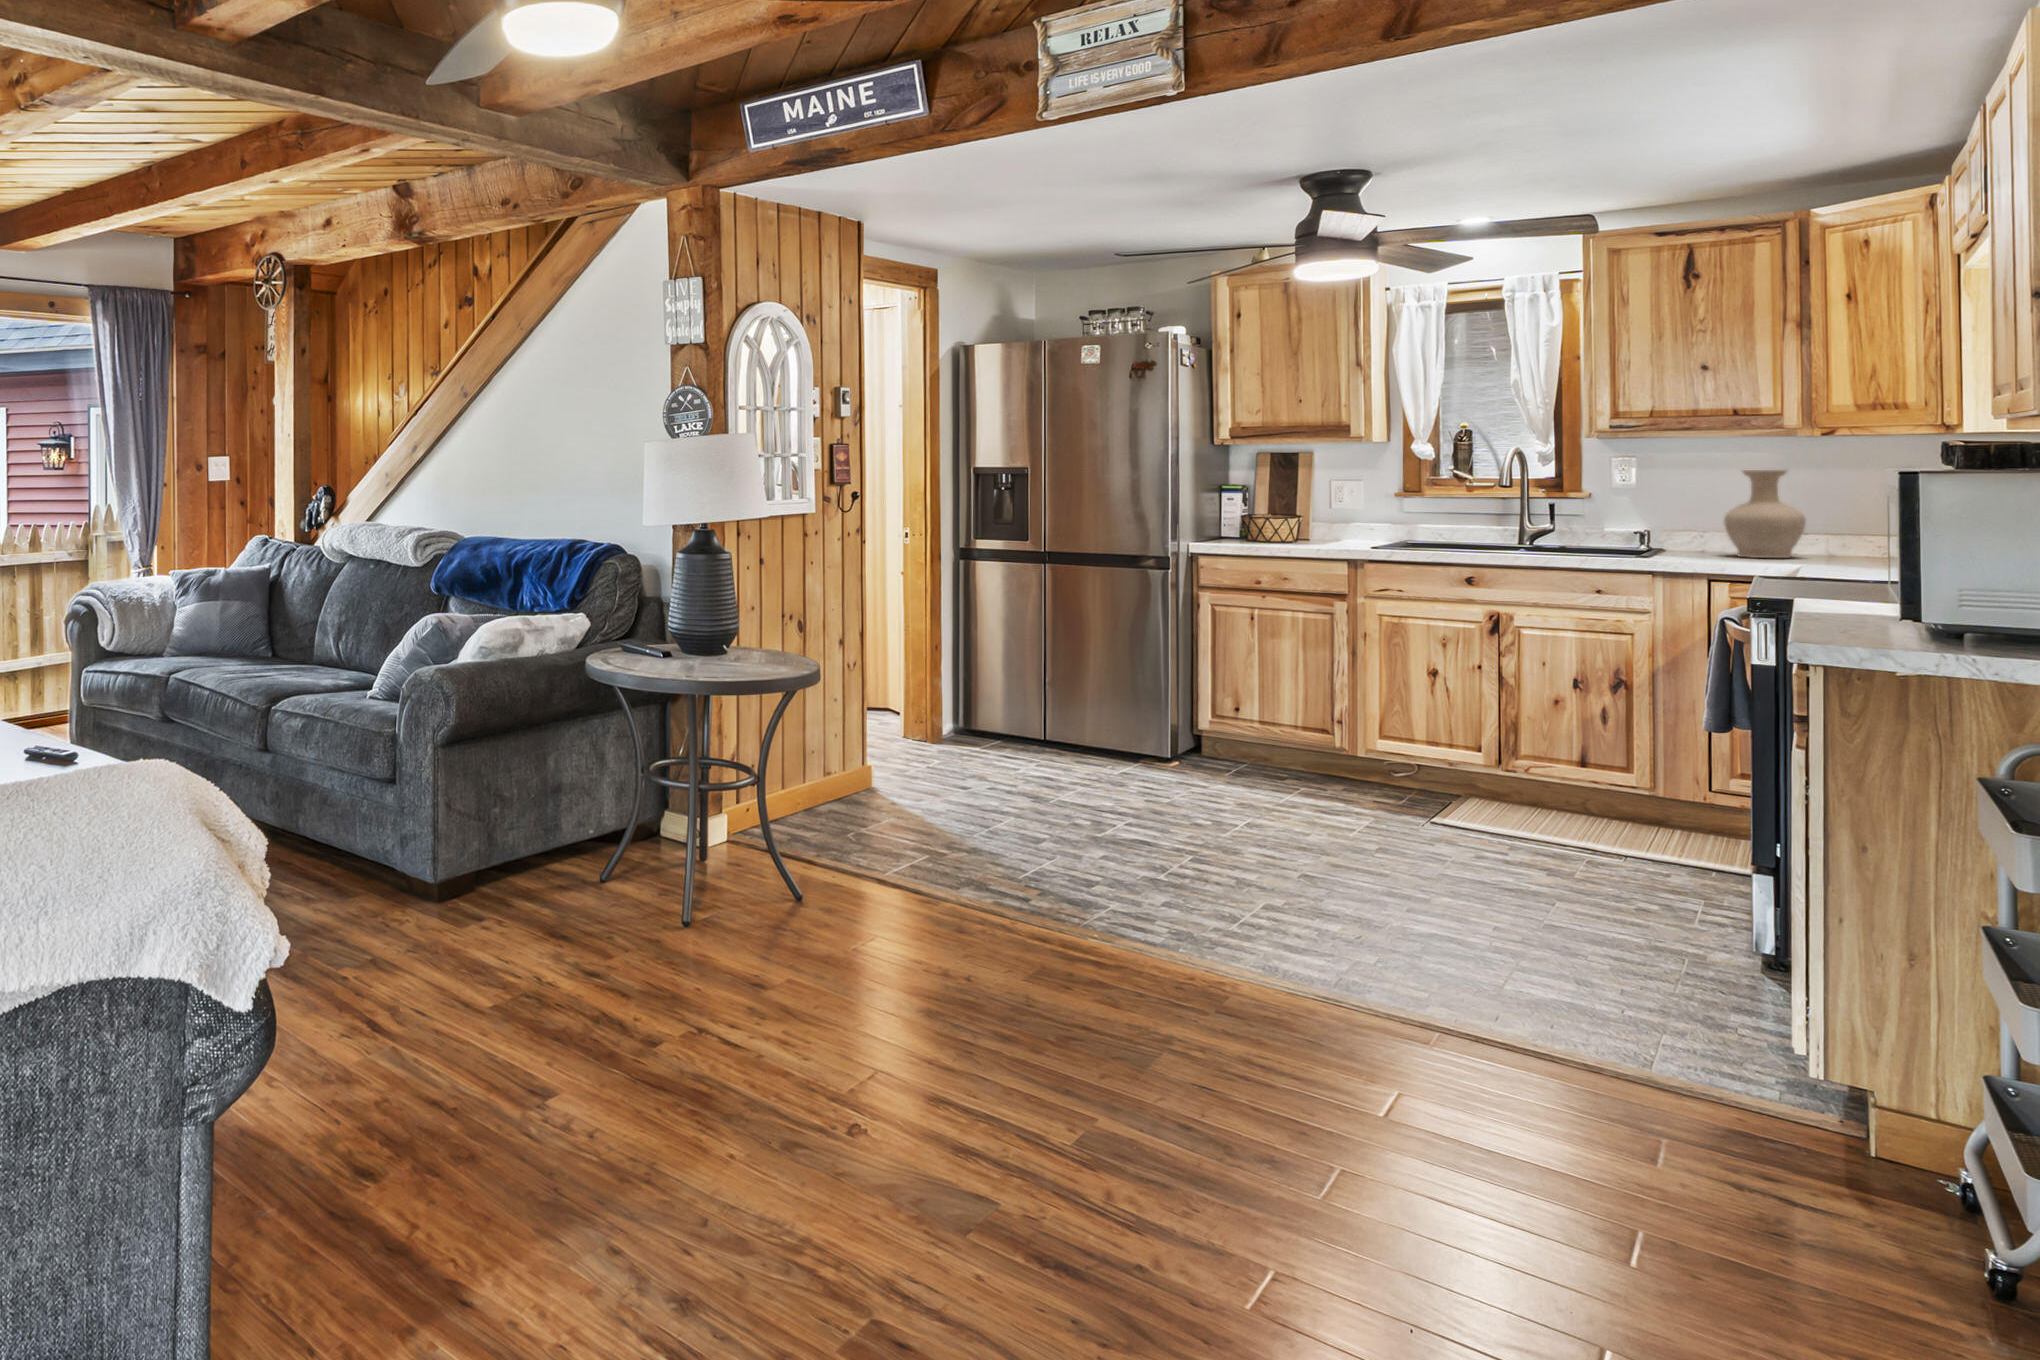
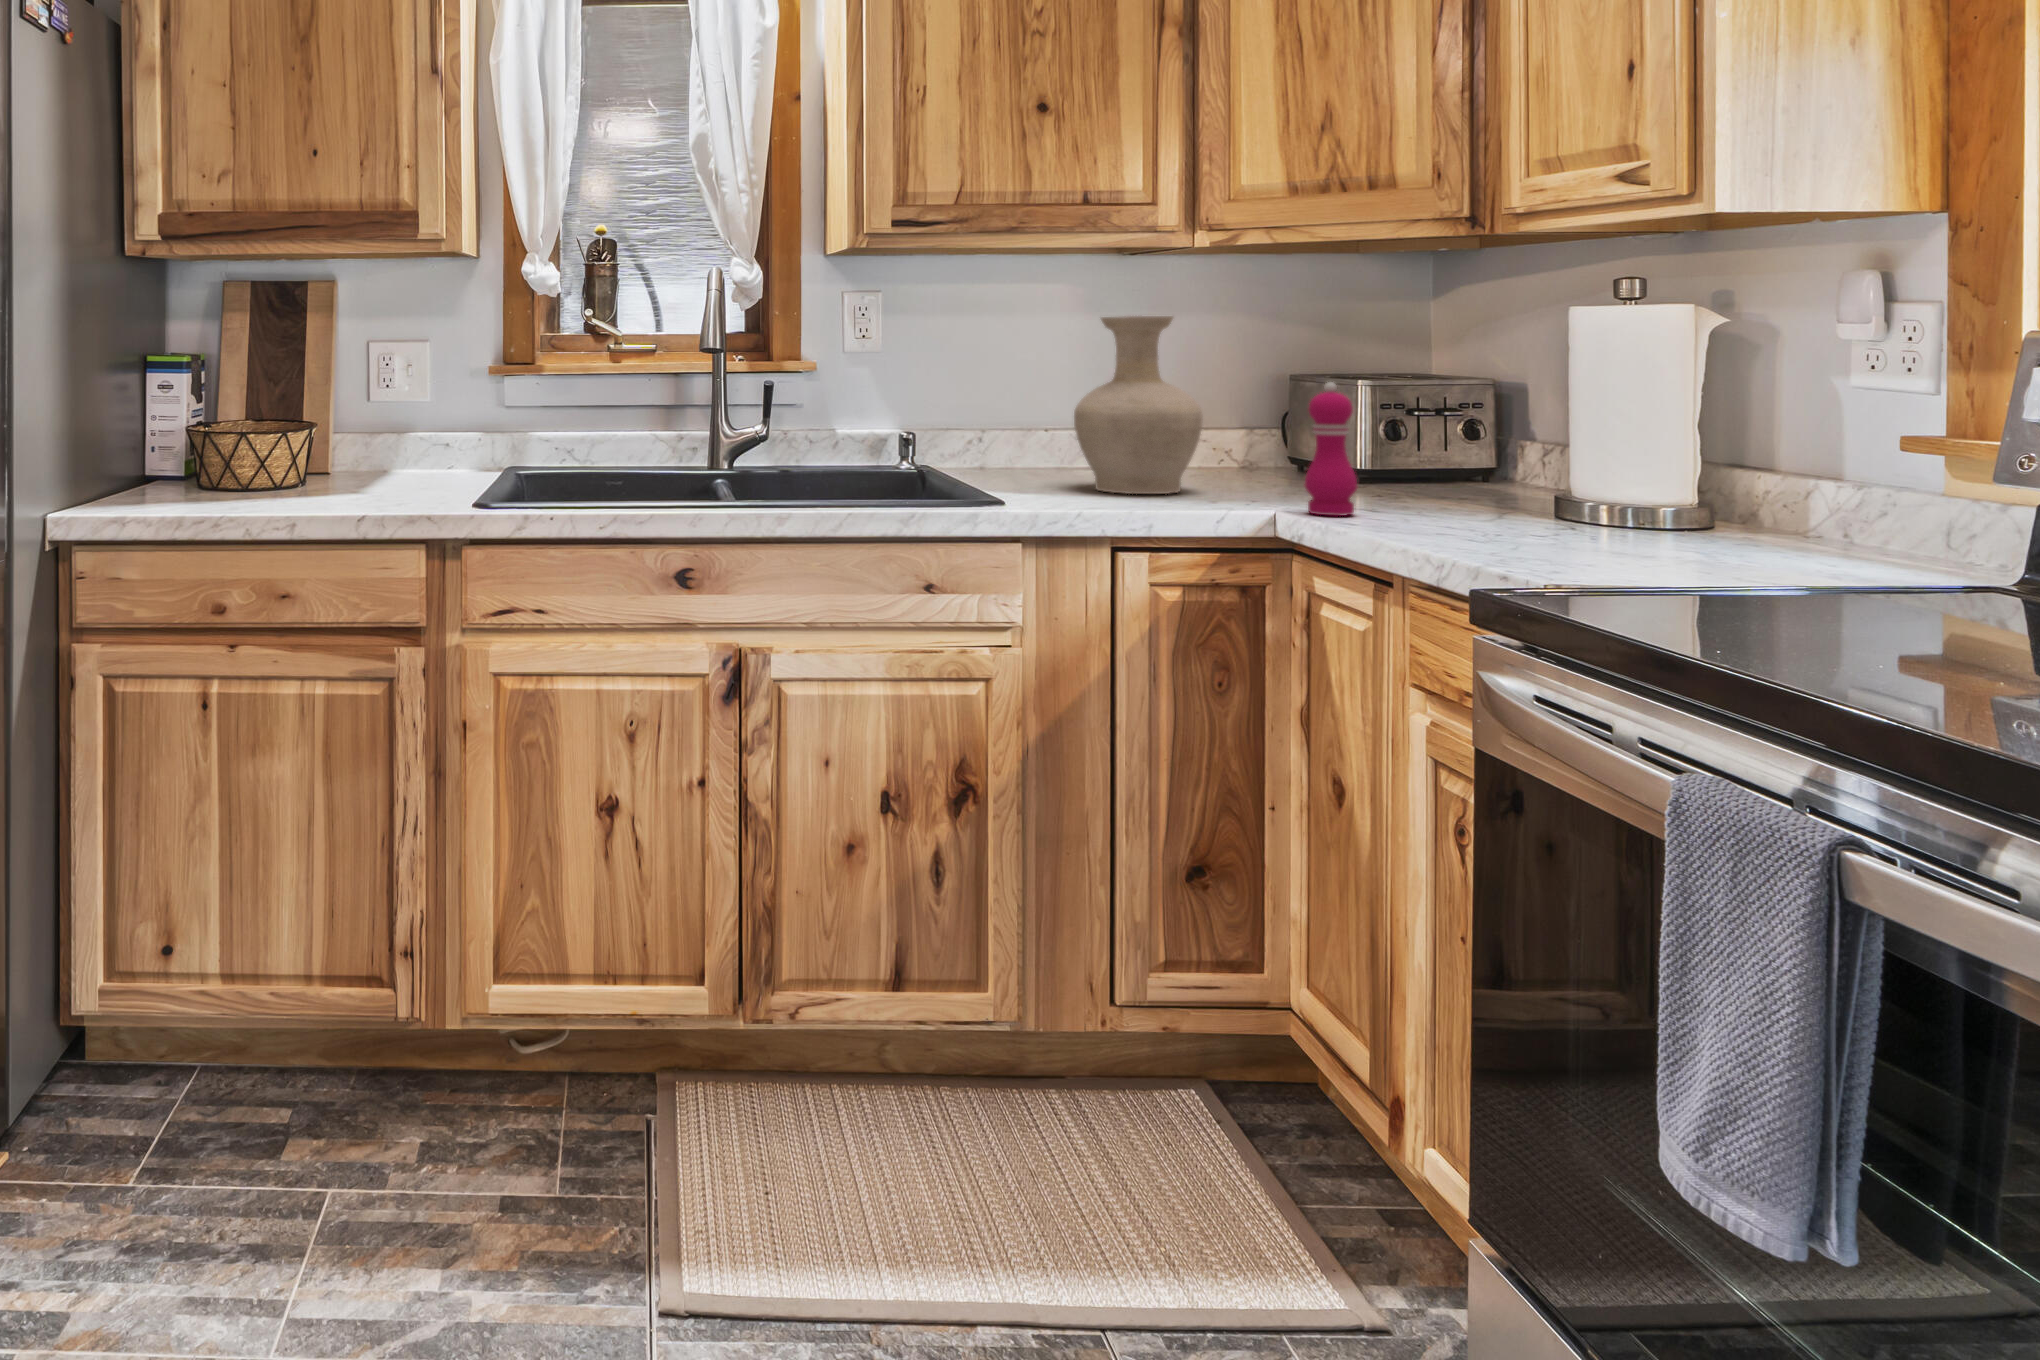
pepper mill: none [1825,503,1857,567] -> present [1304,382,1358,516]

